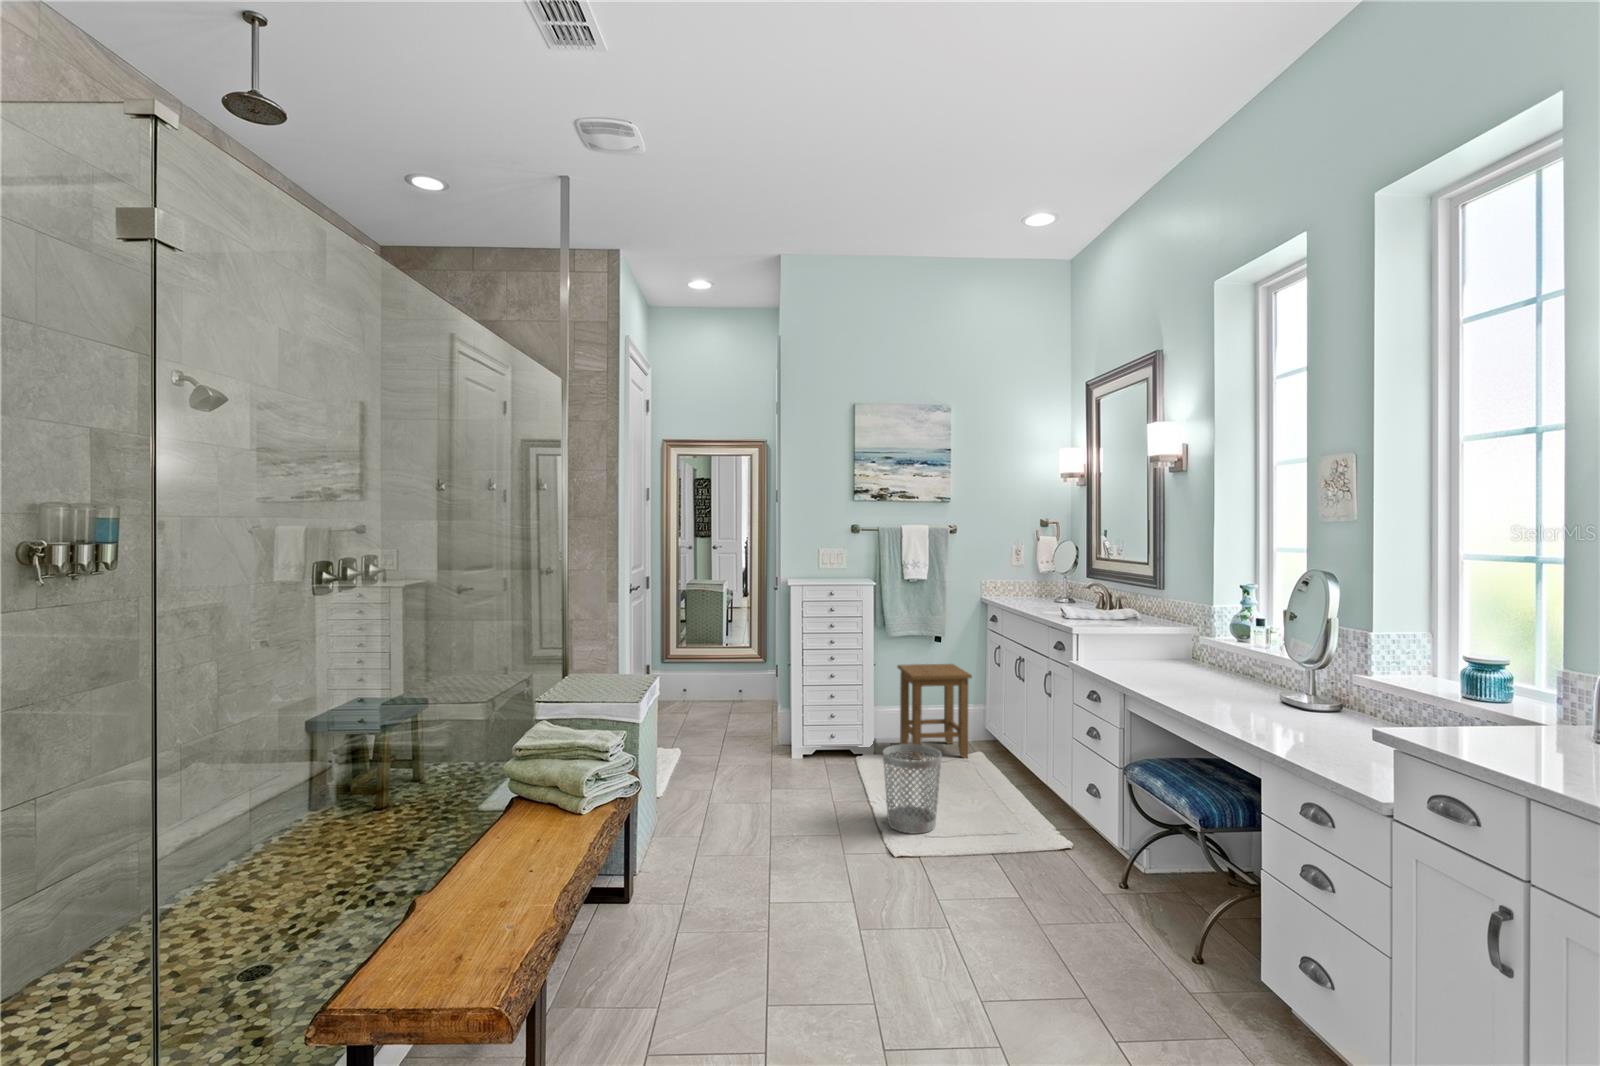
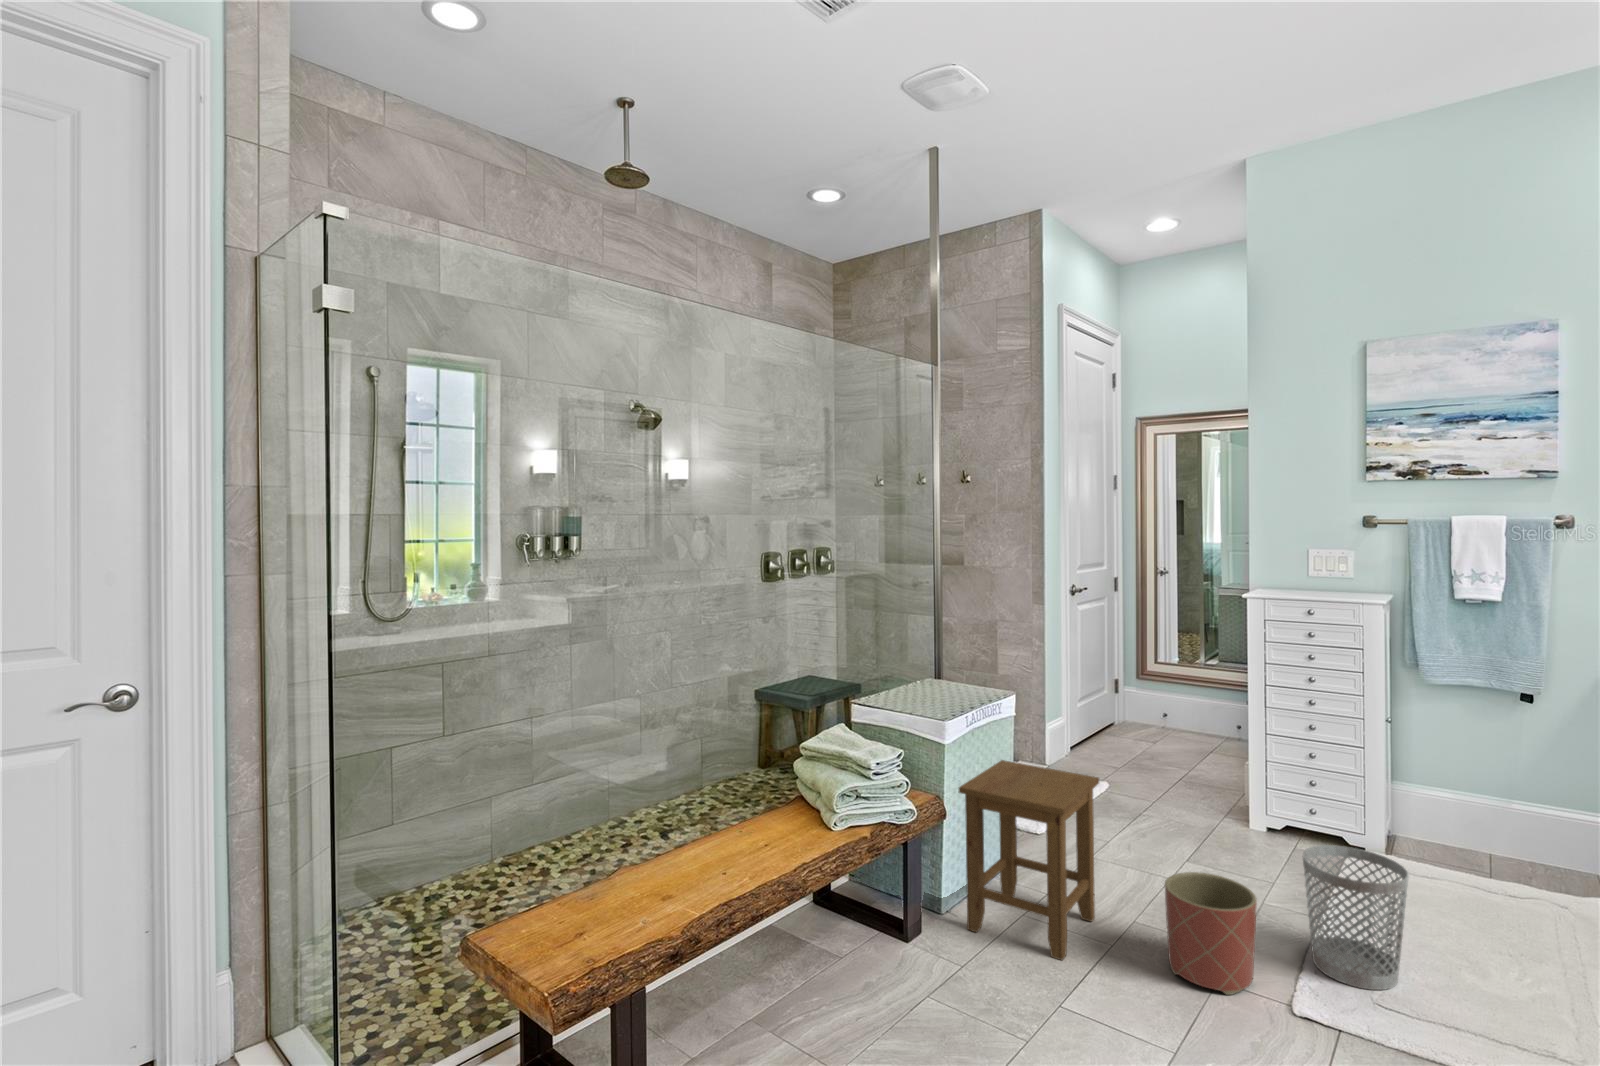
stool: present [897,664,972,760] -> present [959,760,1099,960]
planter: none [816,782,876,863] -> present [1165,872,1257,995]

